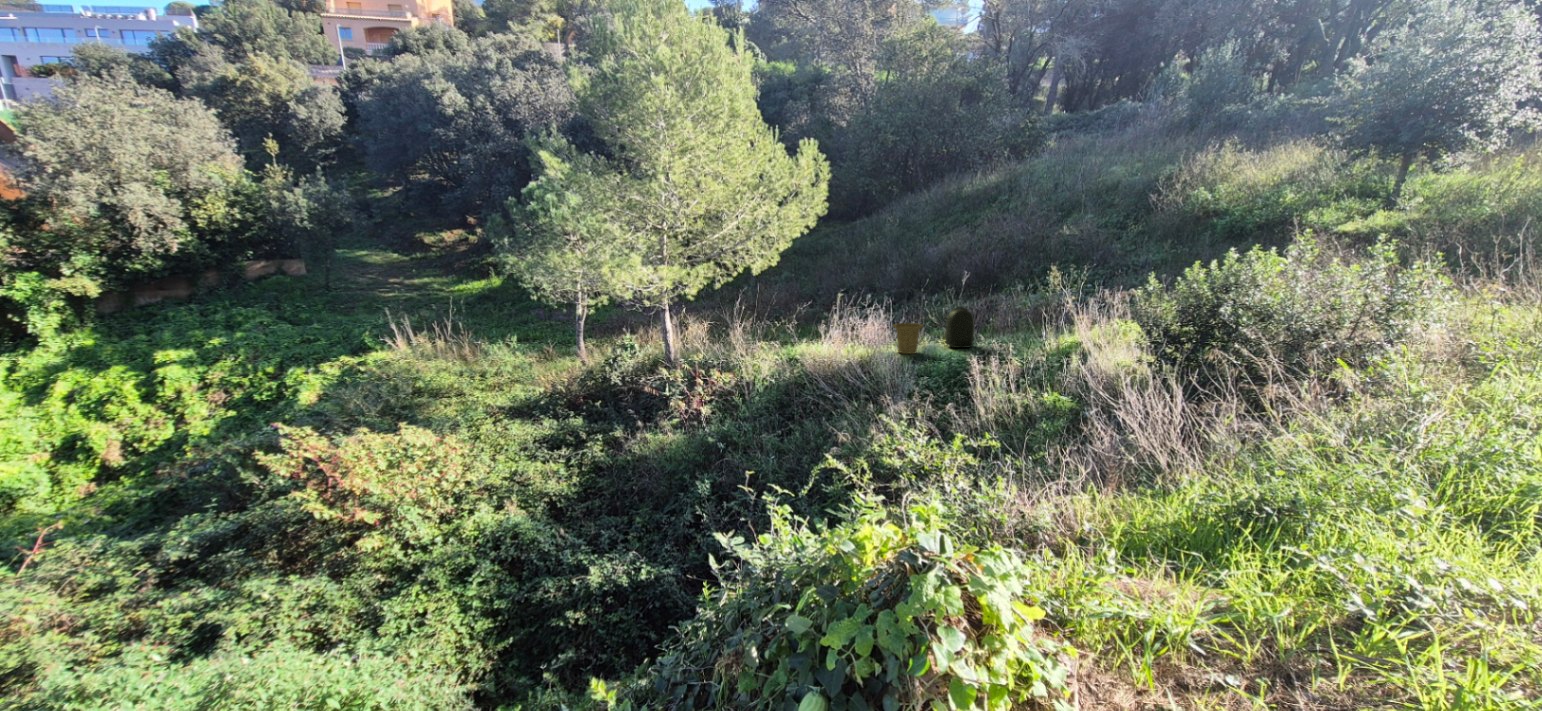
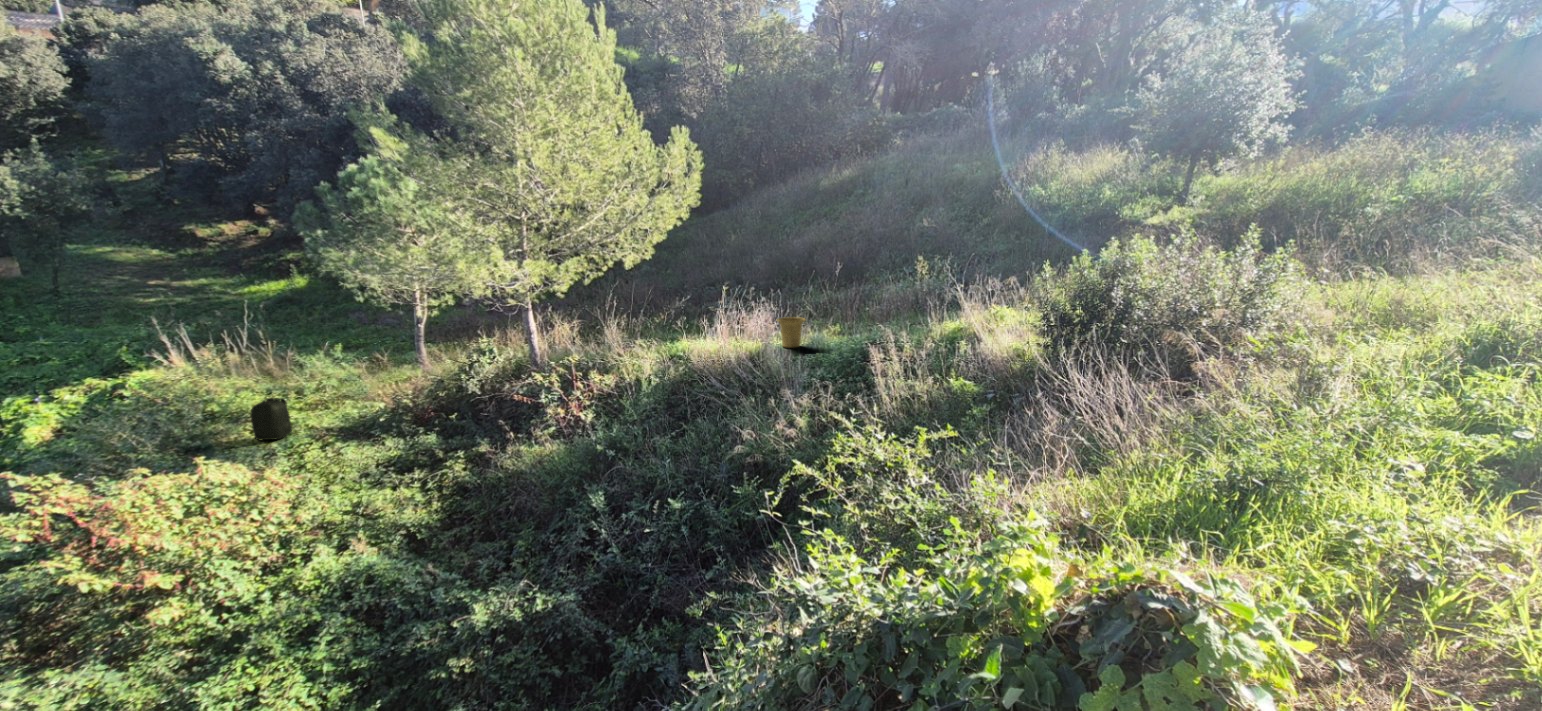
backpack: present [945,307,974,348] -> present [251,398,292,440]

